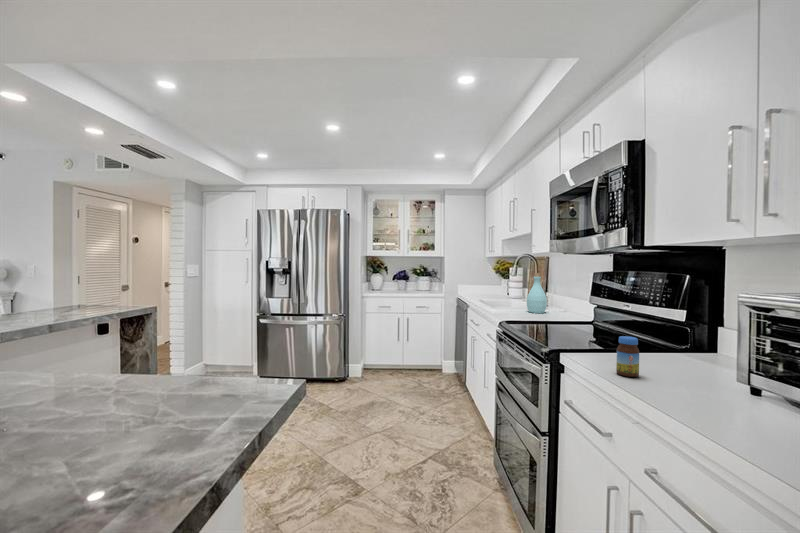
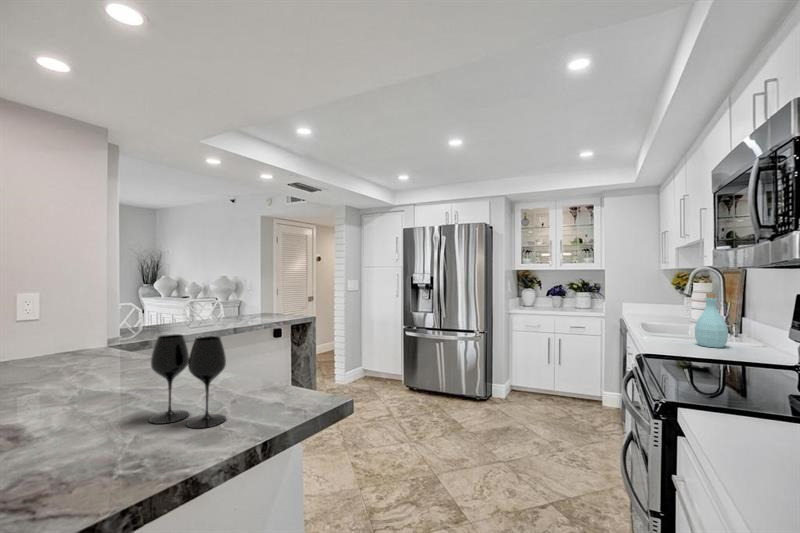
wine glass: none [56,320,184,447] -> present [149,334,226,428]
jar: present [616,336,639,377] -> none [732,398,770,461]

